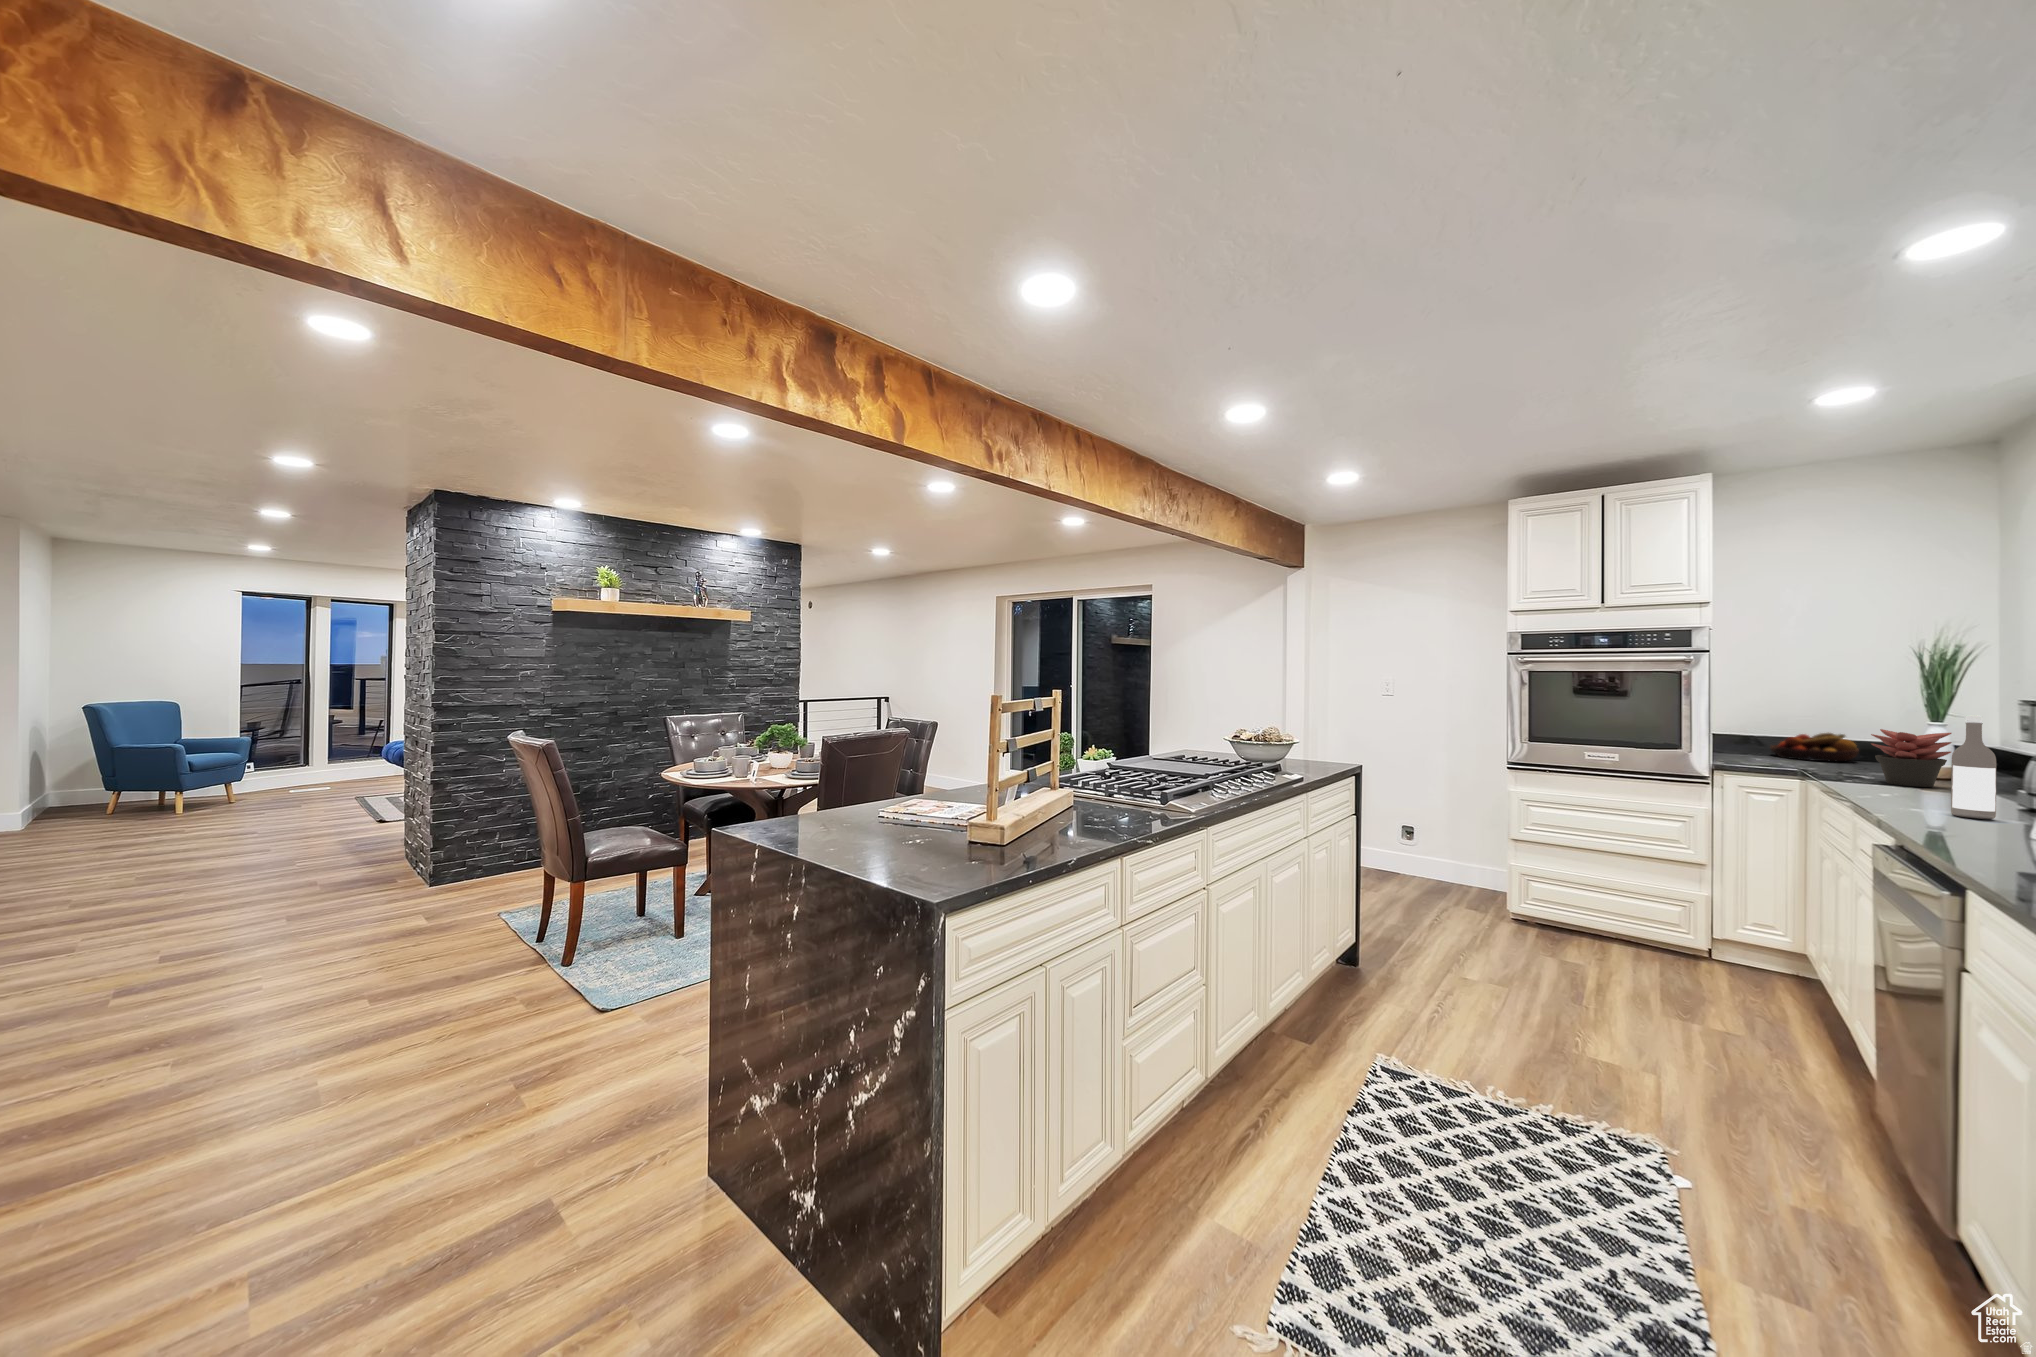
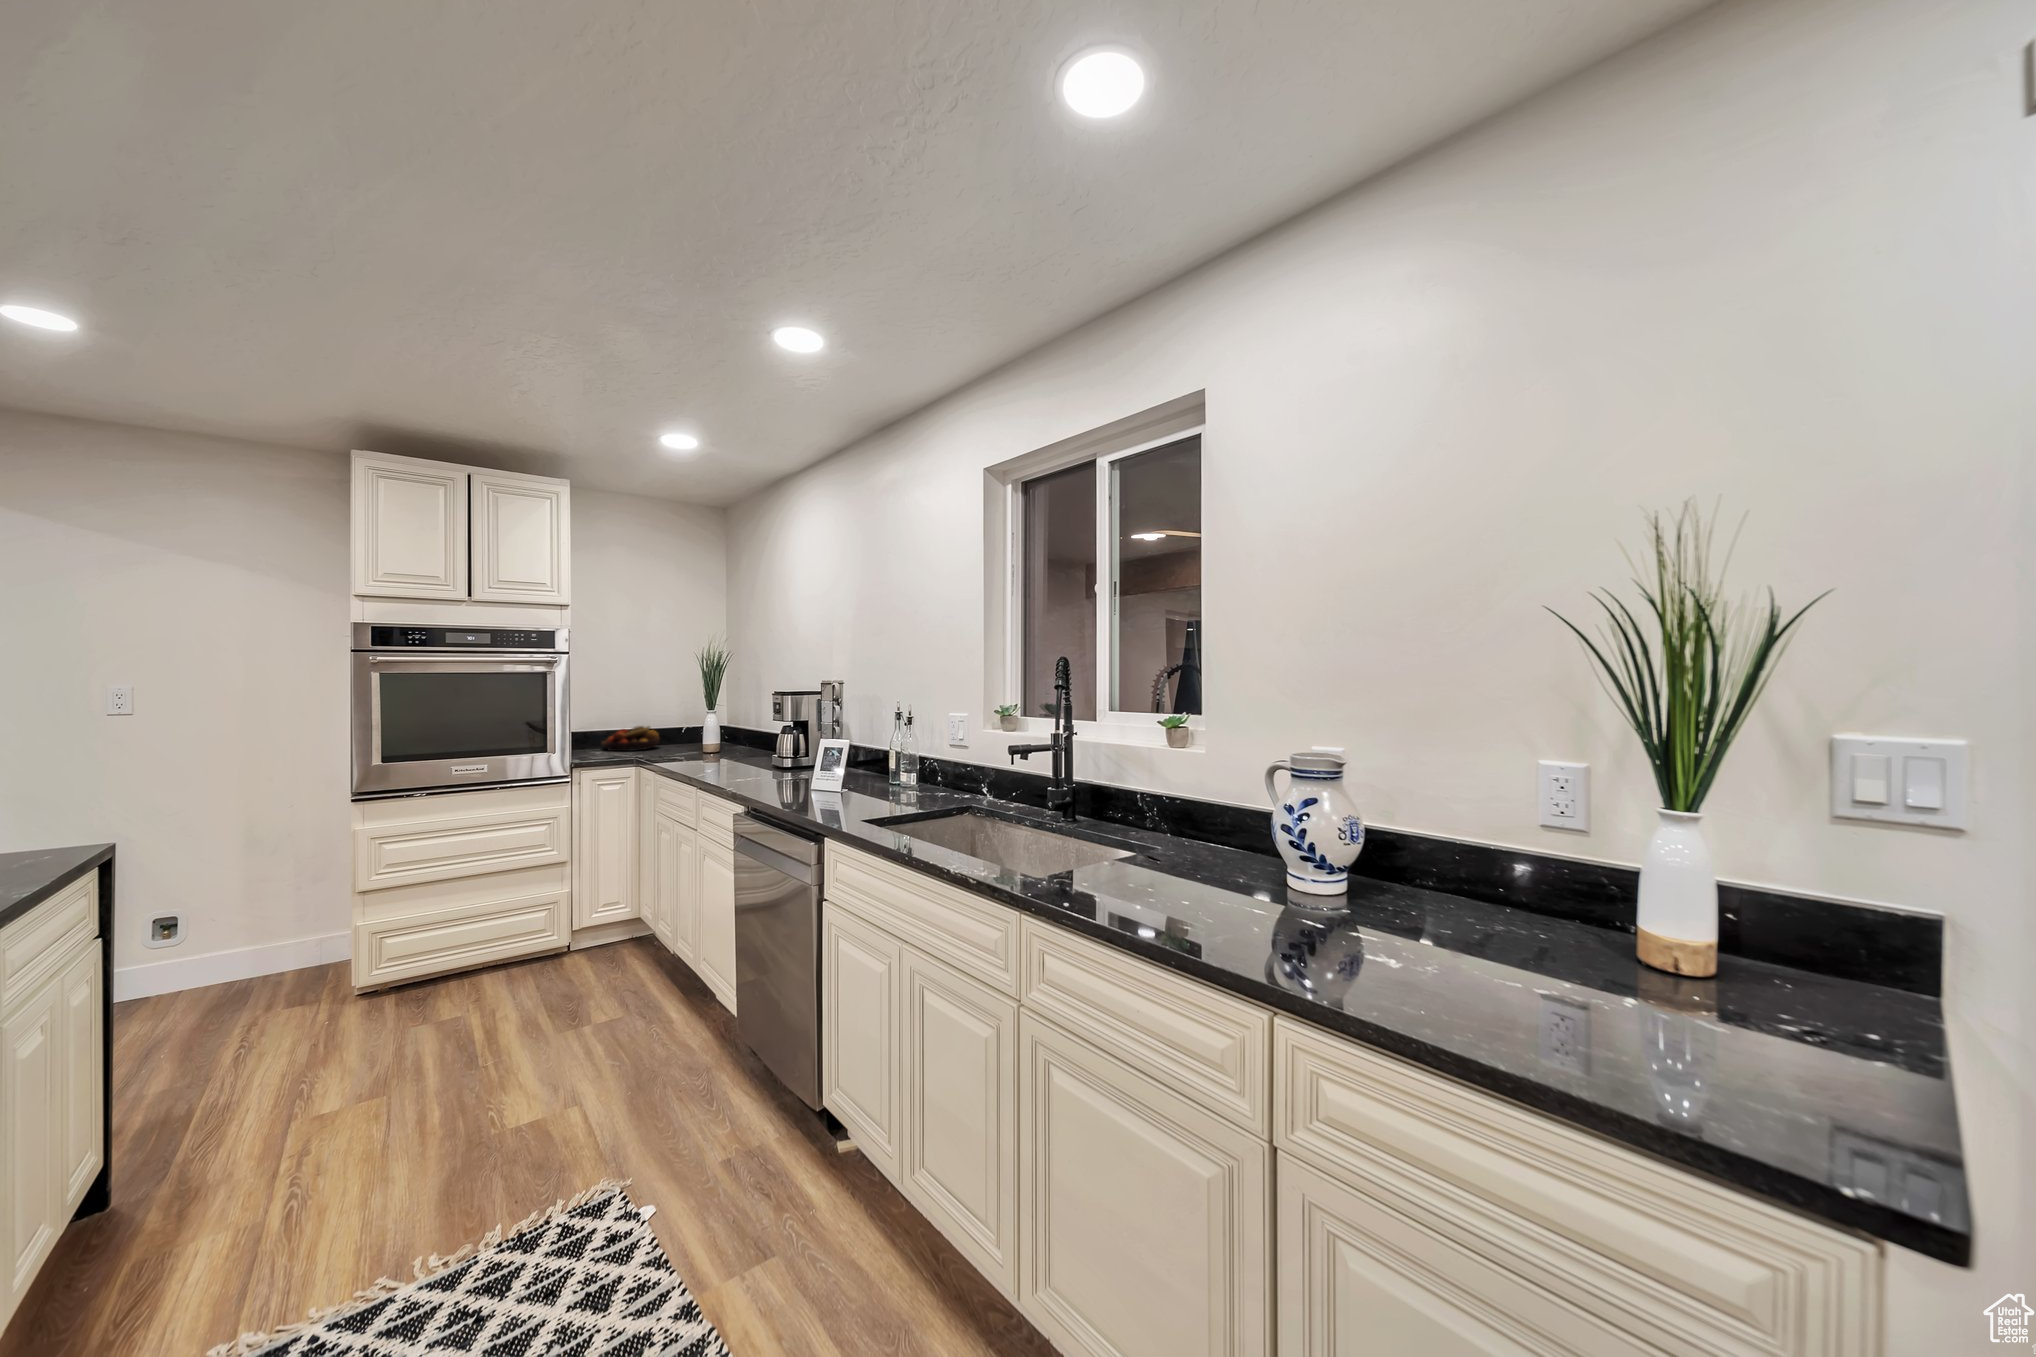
wine bottle: present [1951,715,1996,819] -> none [752,711,774,786]
succulent plant: present [1871,729,1952,787] -> none [684,721,726,764]

